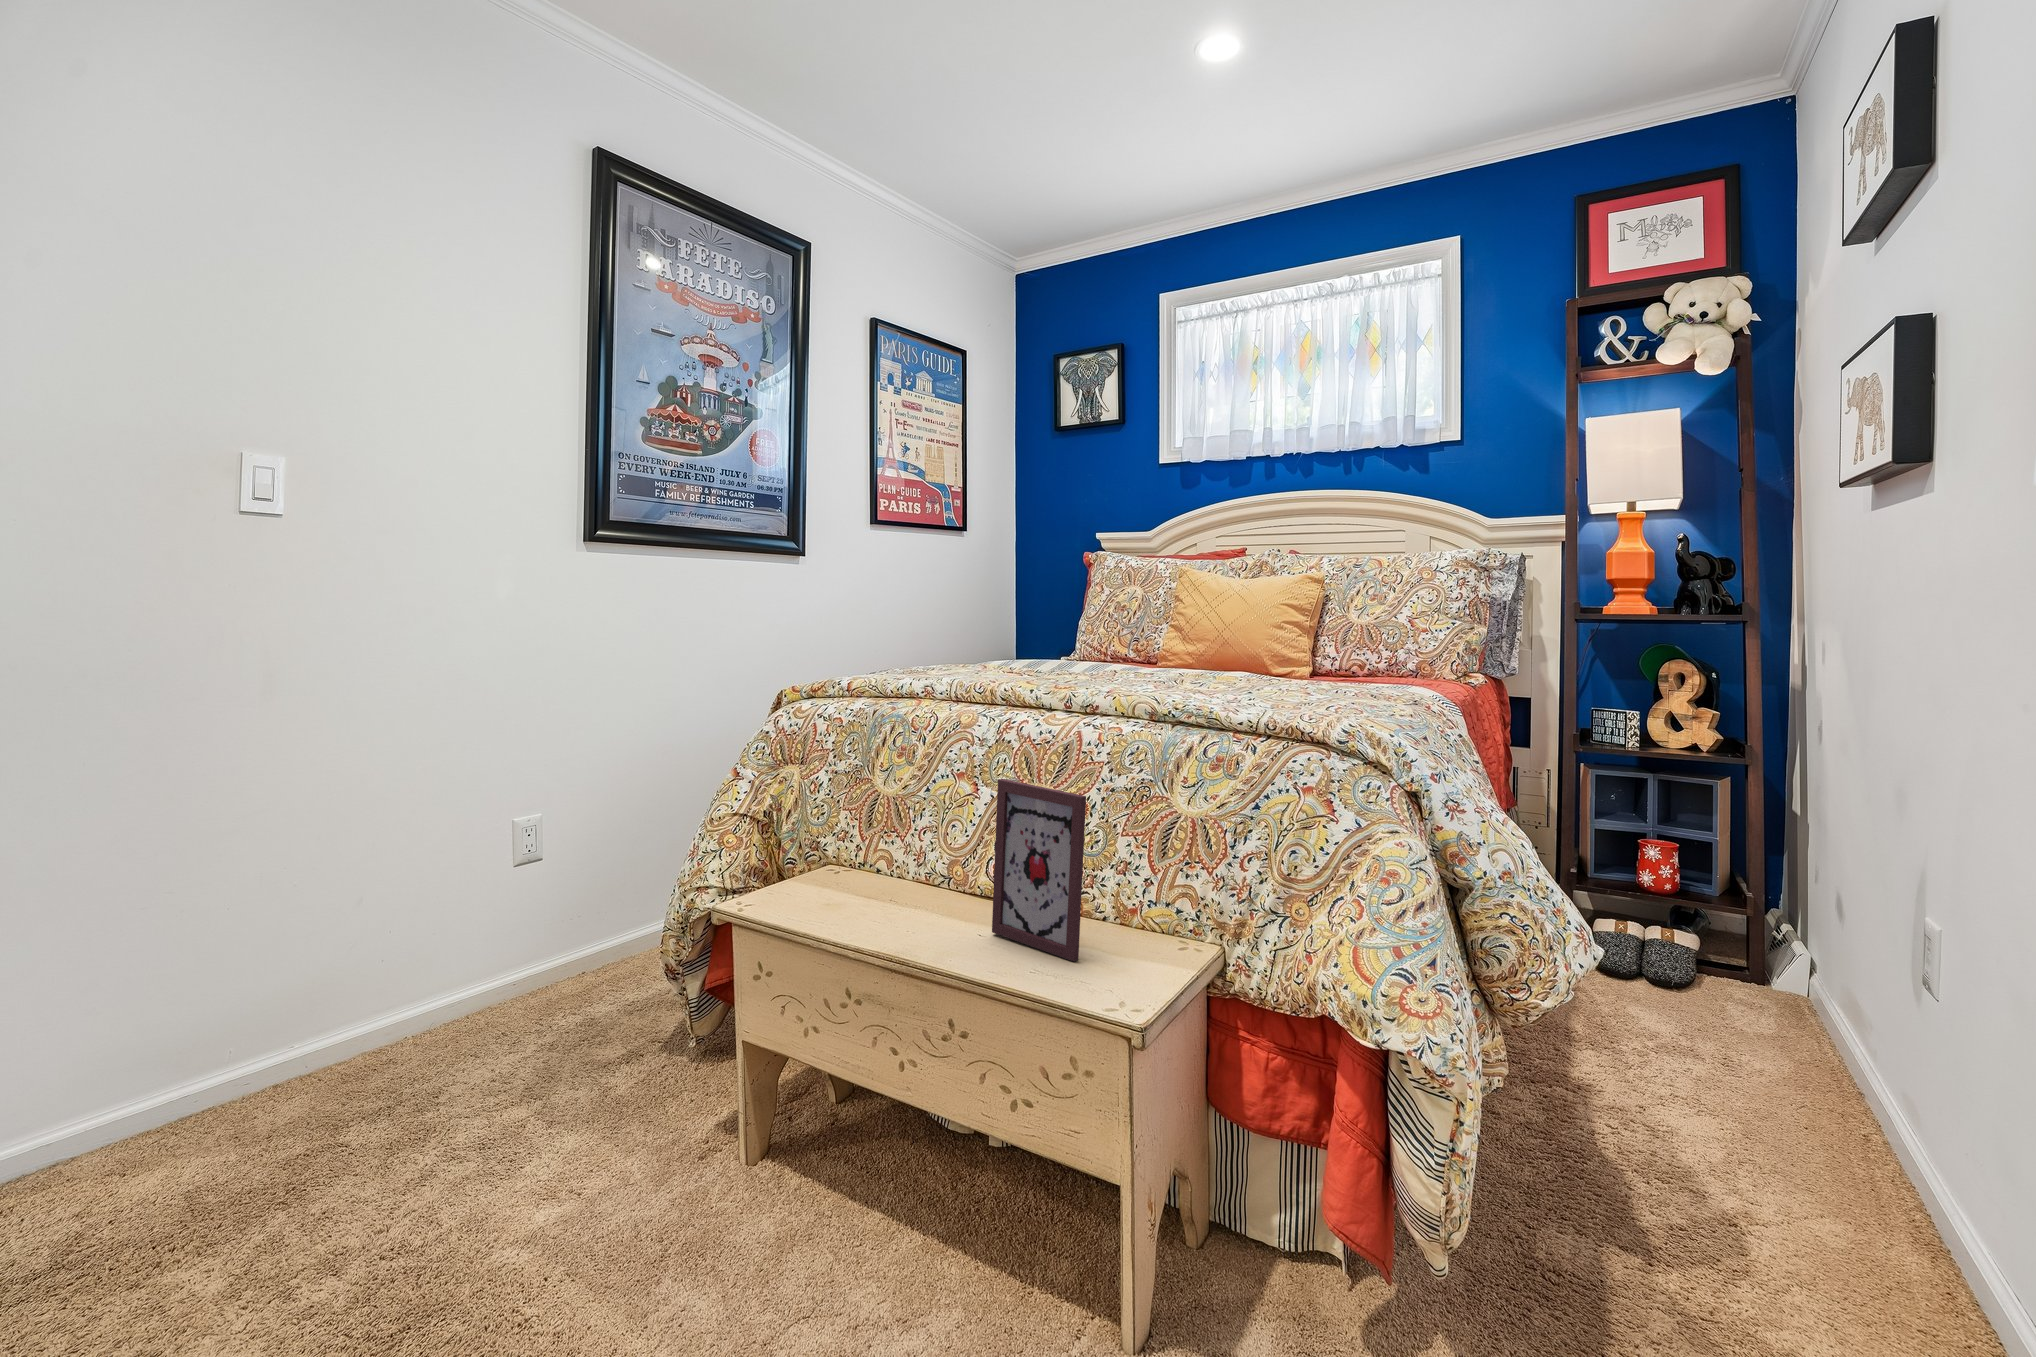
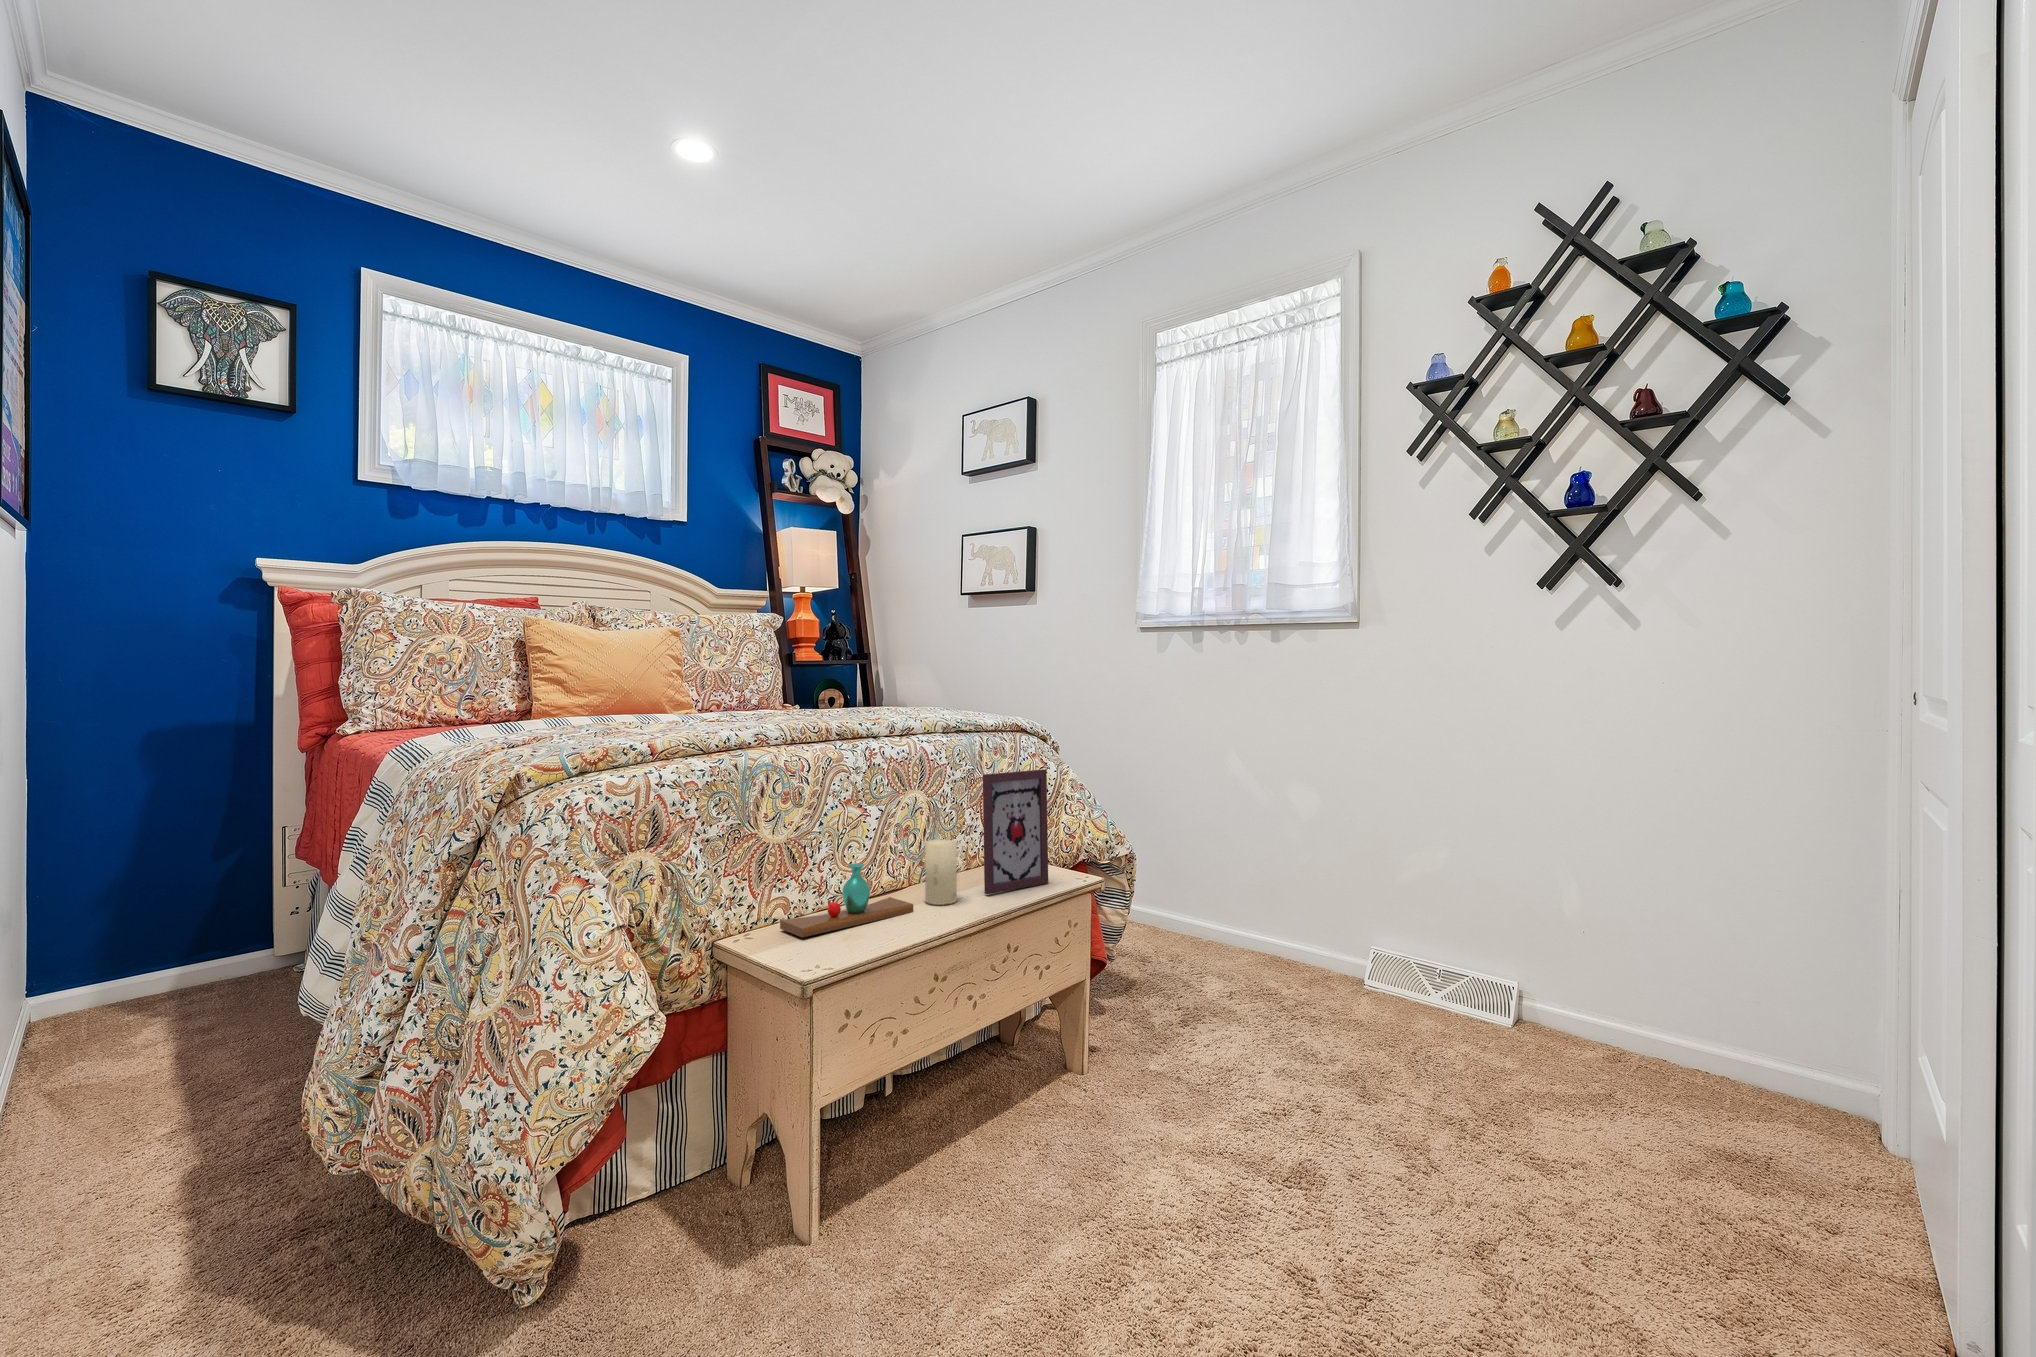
vase: none [818,834,946,910] -> present [780,863,913,937]
candle: none [943,841,982,922] -> present [925,839,957,905]

